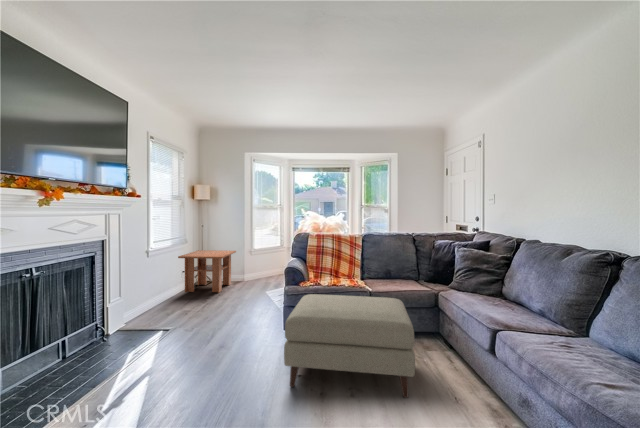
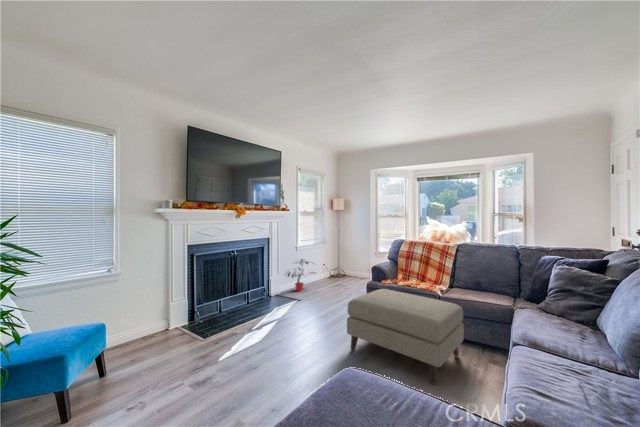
coffee table: present [178,250,236,293] -> none [320,249,363,283]
potted plant: none [132,269,184,317] -> present [286,259,315,291]

